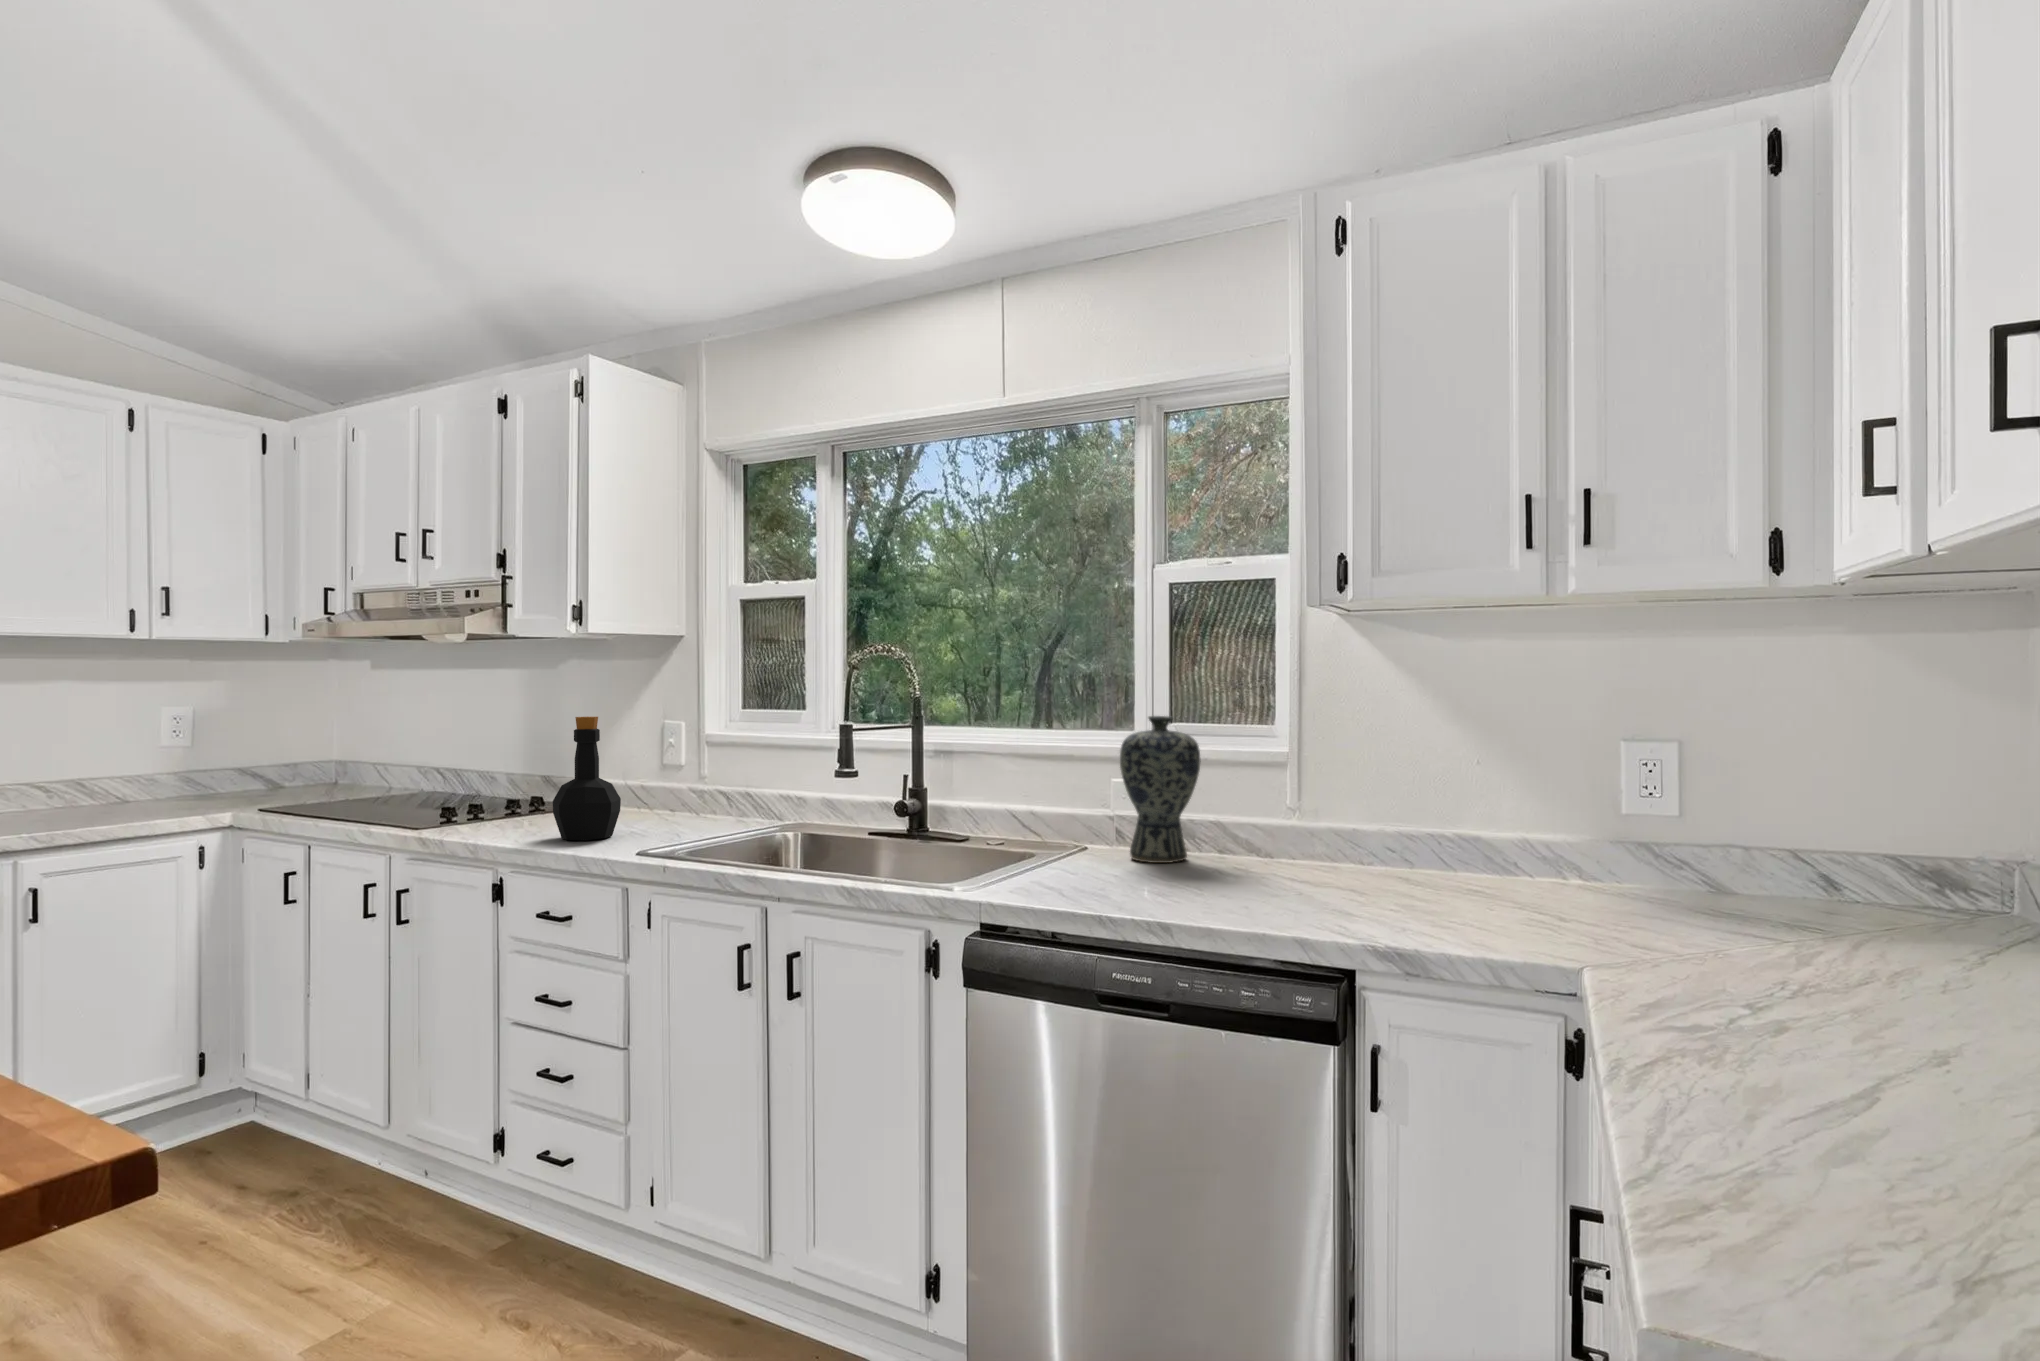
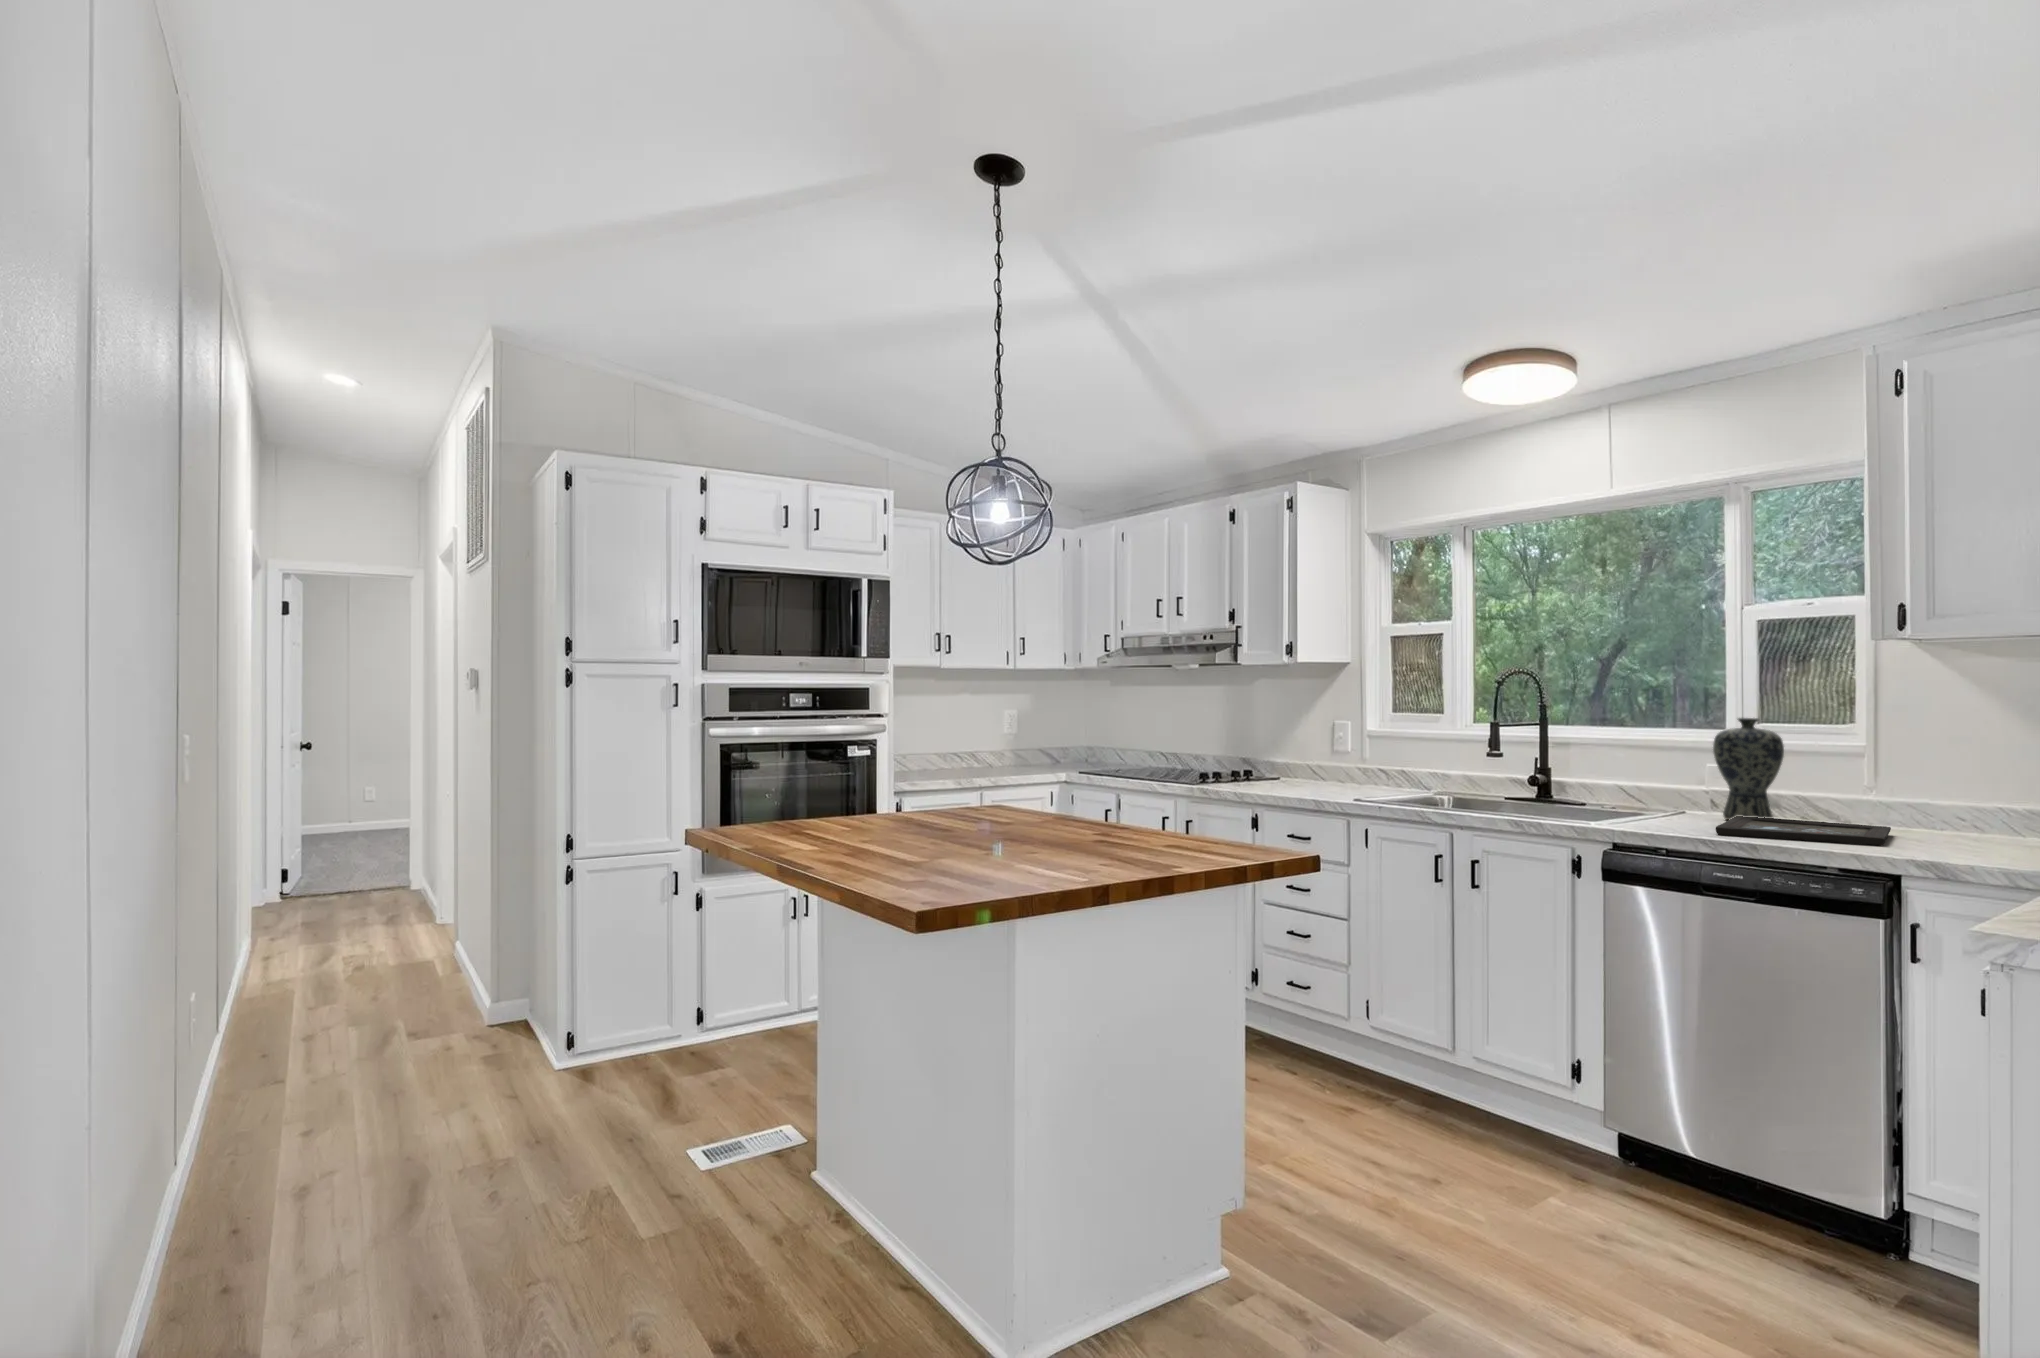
bottle: present [553,717,621,841] -> none [1287,715,1329,792]
tray: none [1117,861,1329,918] -> present [1716,816,1891,845]

